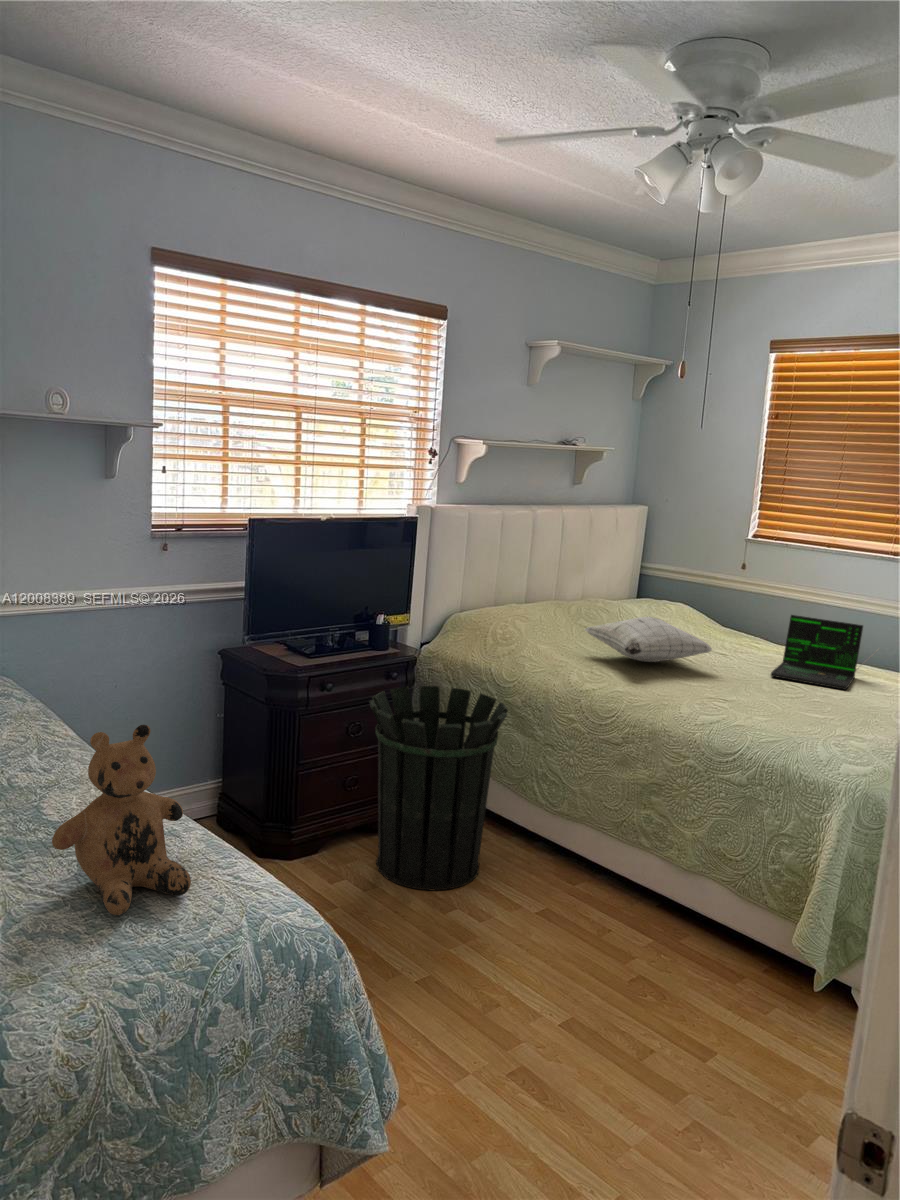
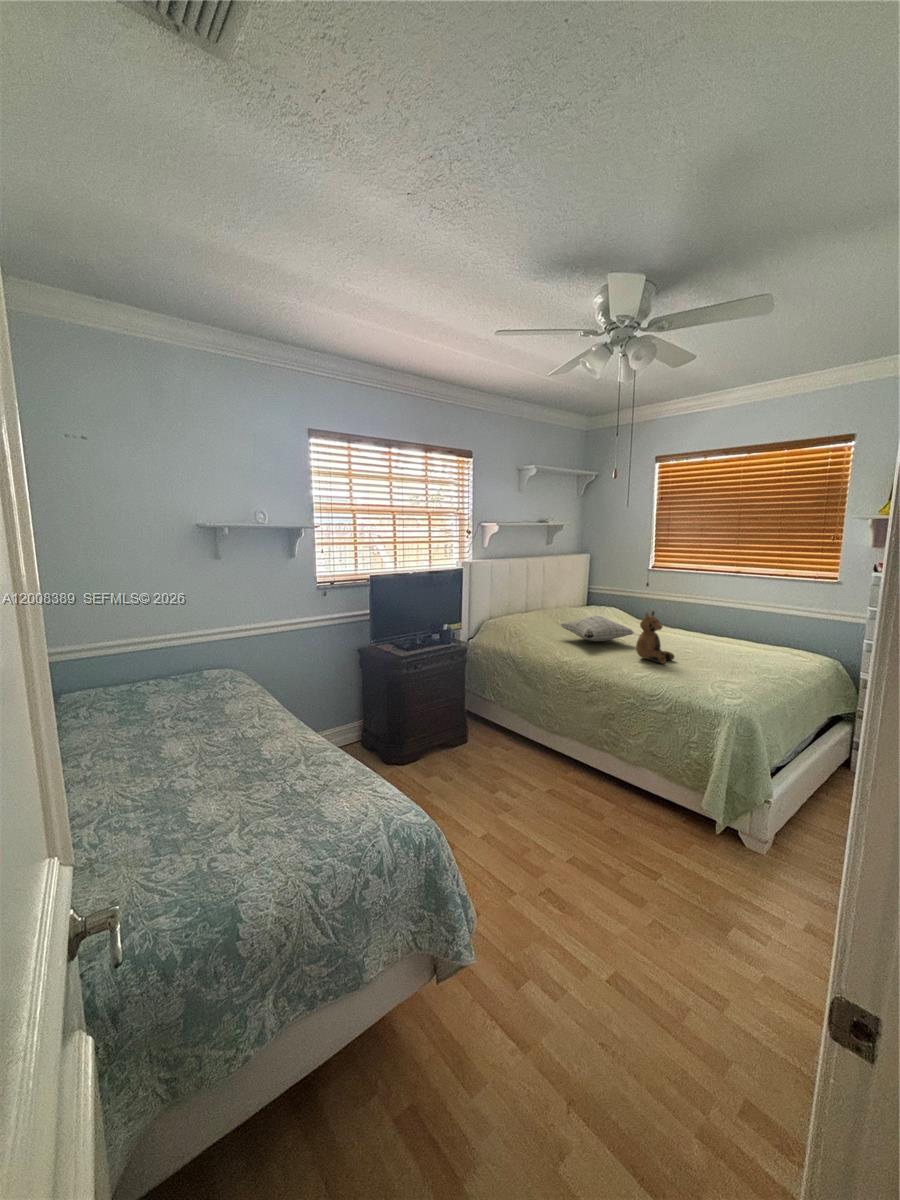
laptop: present [771,615,879,690] -> none [669,610,732,652]
waste bin: present [370,686,508,890] -> none [443,662,521,779]
teddy bear: present [52,725,191,915] -> present [636,611,674,664]

